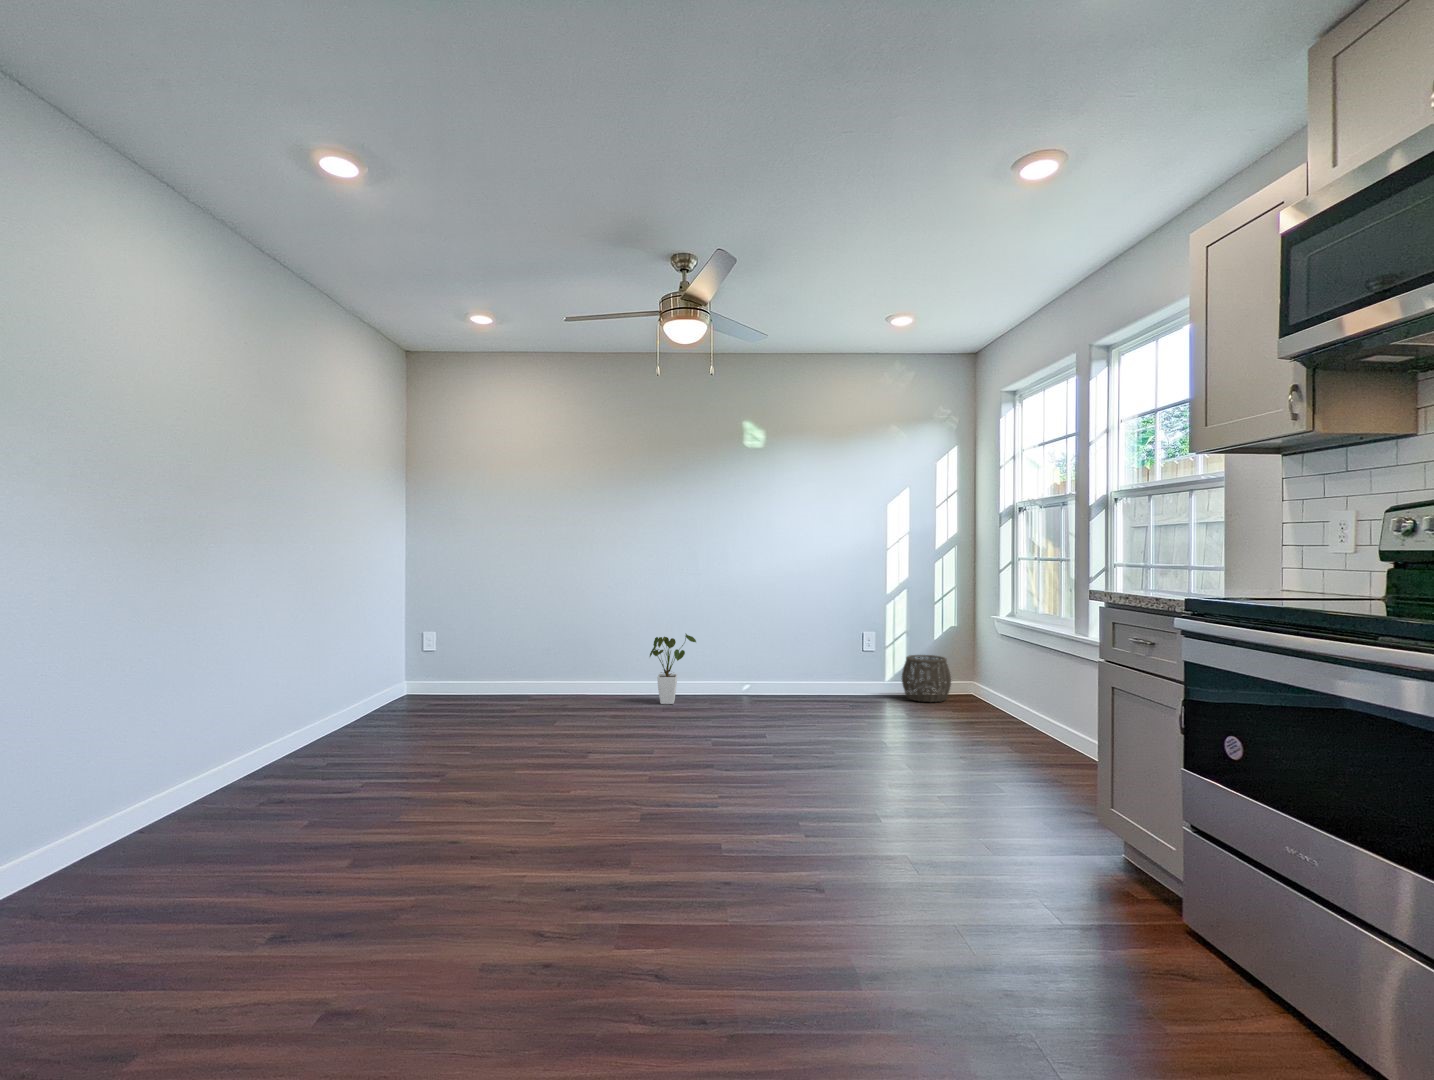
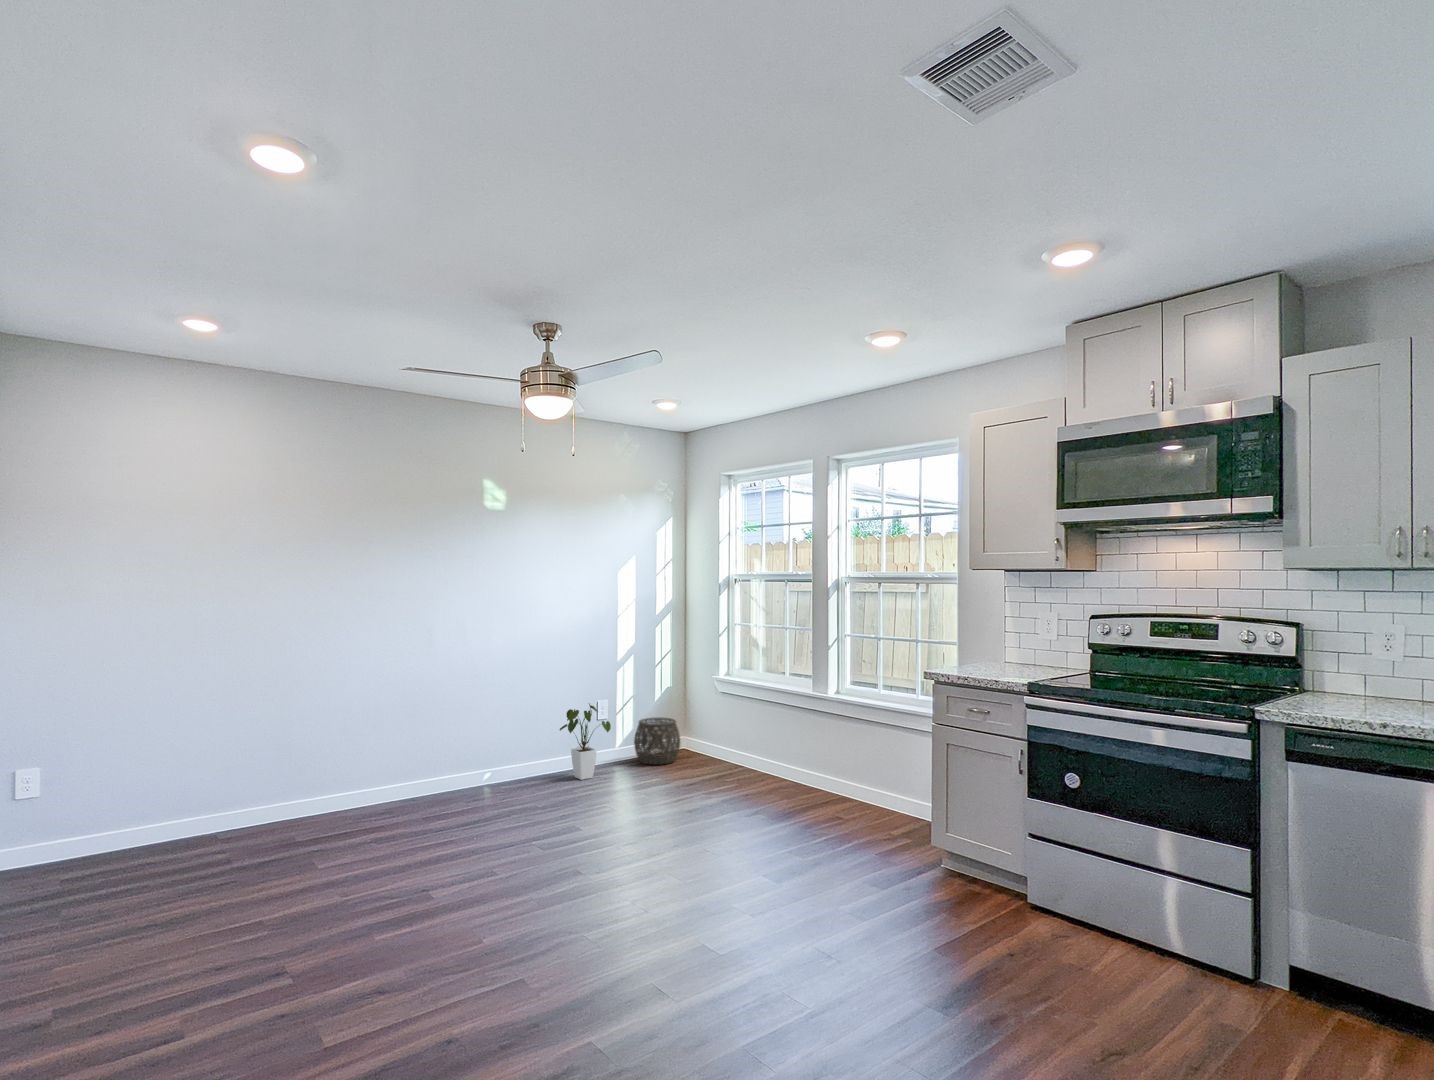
house plant: present [650,634,696,704] -> present [560,703,611,780]

